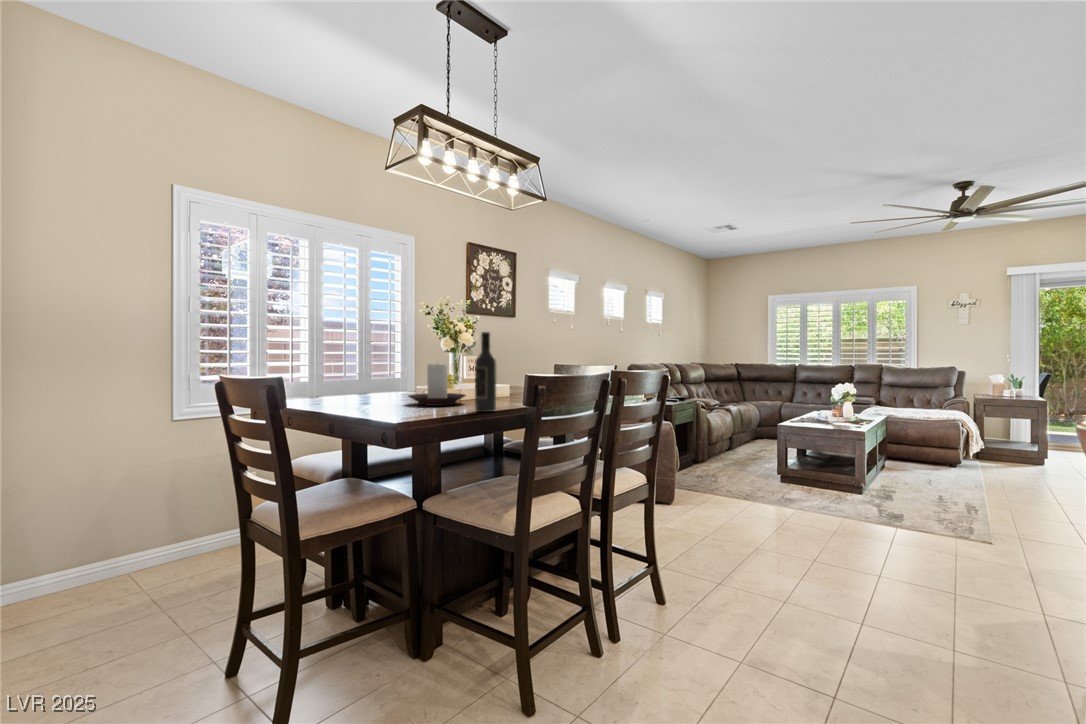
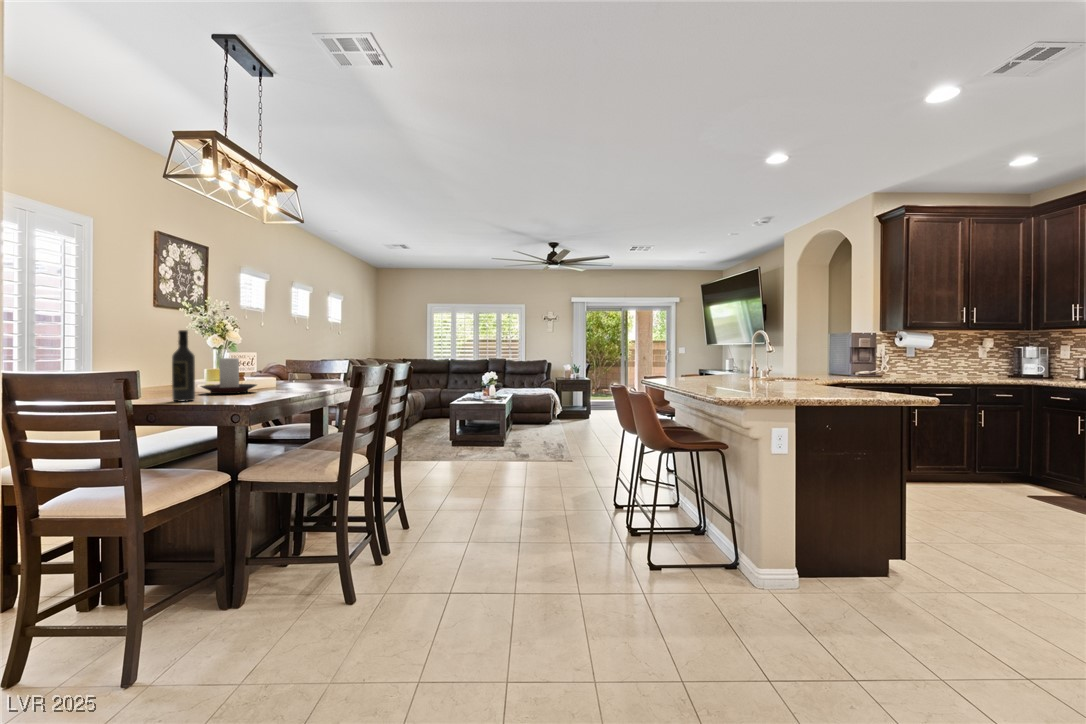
wine bottle: present [475,332,496,412] -> present [172,330,195,402]

